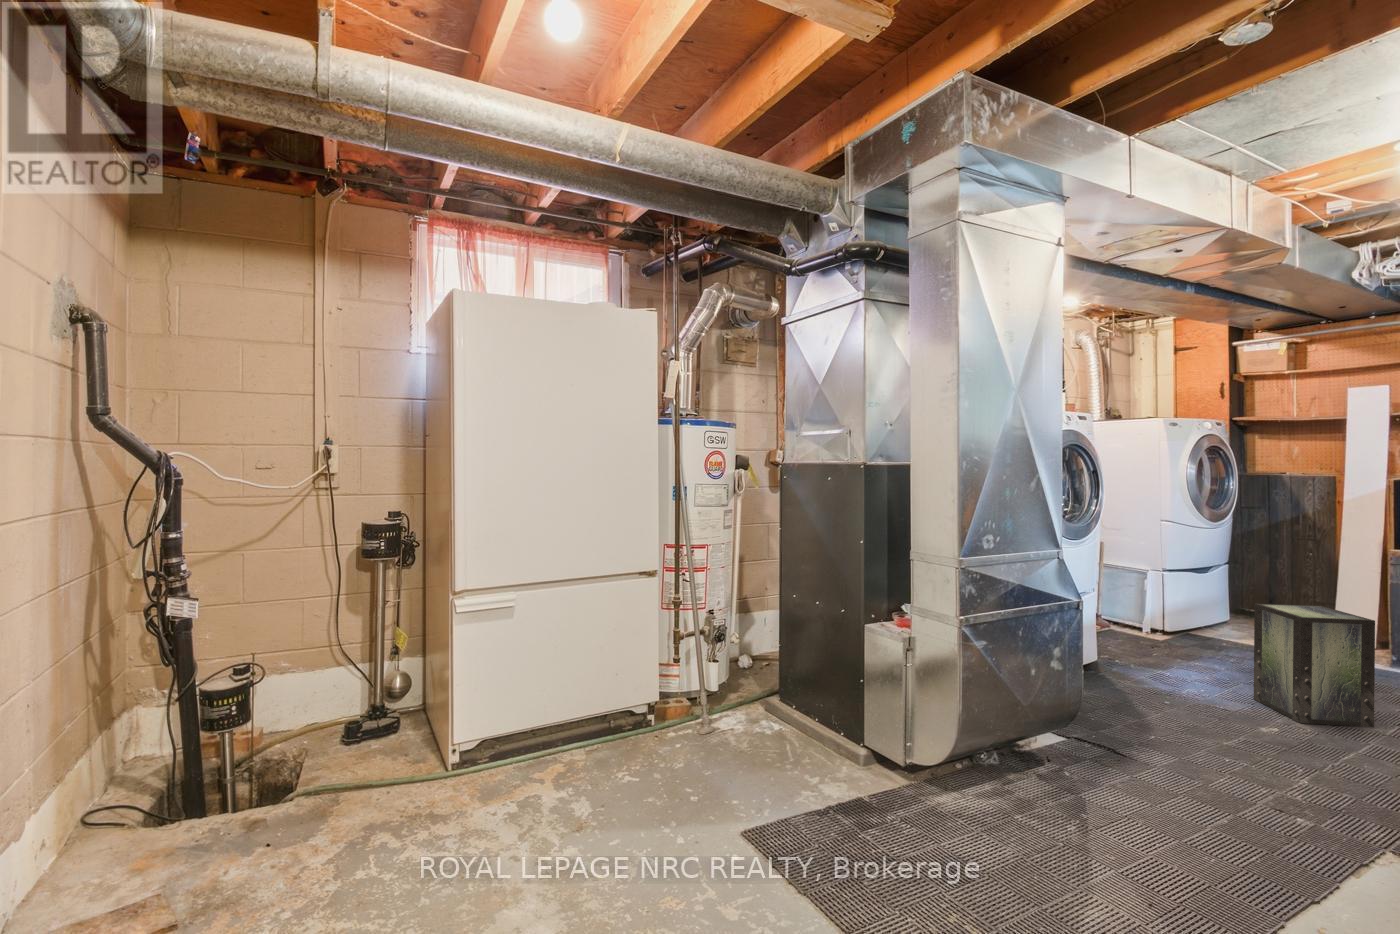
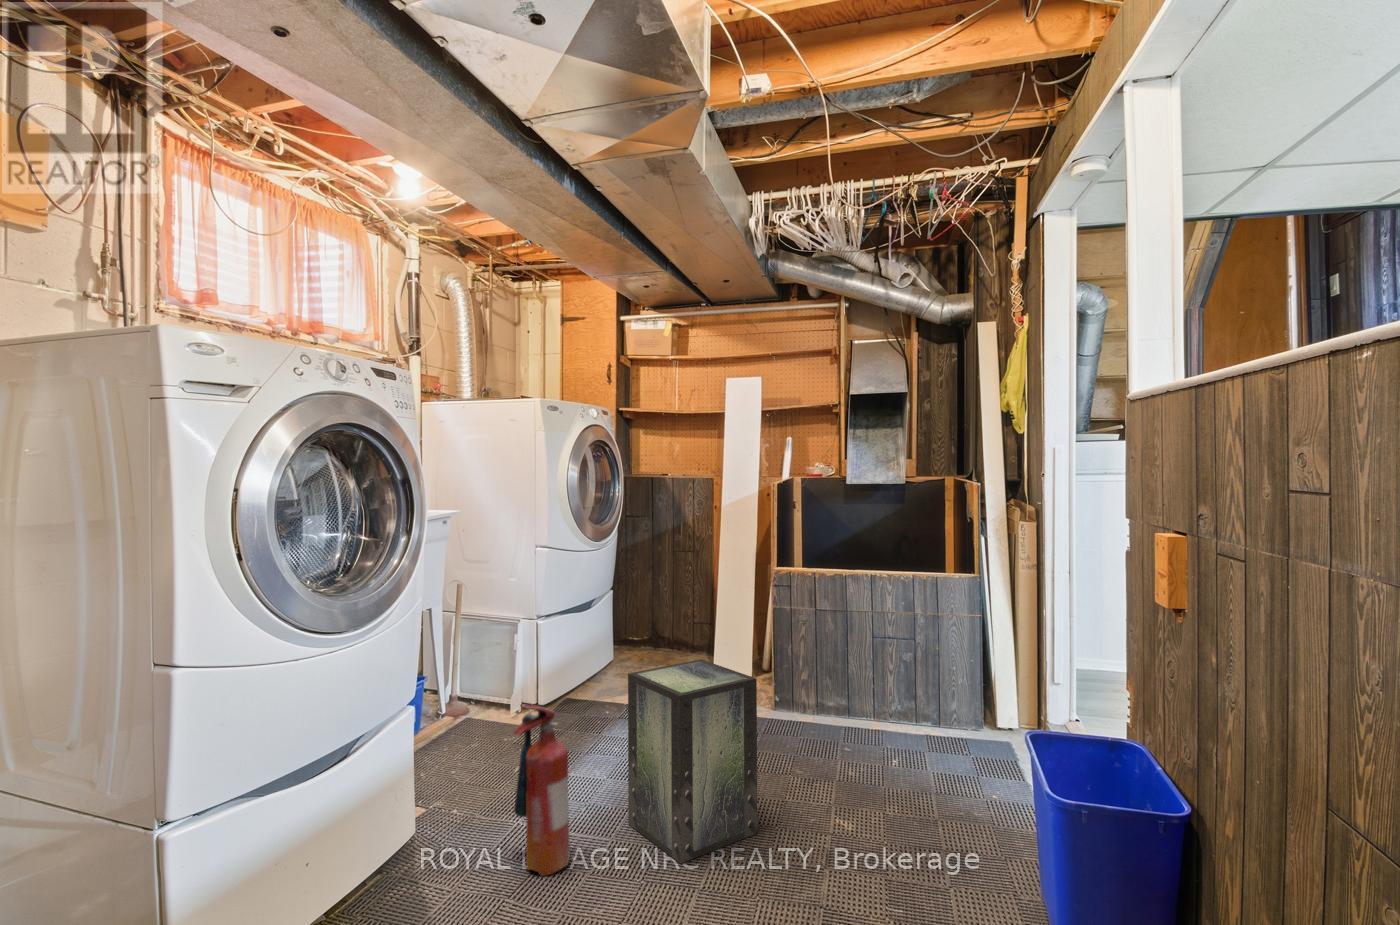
fire extinguisher: none [1169,605,1210,704] -> present [513,704,570,876]

